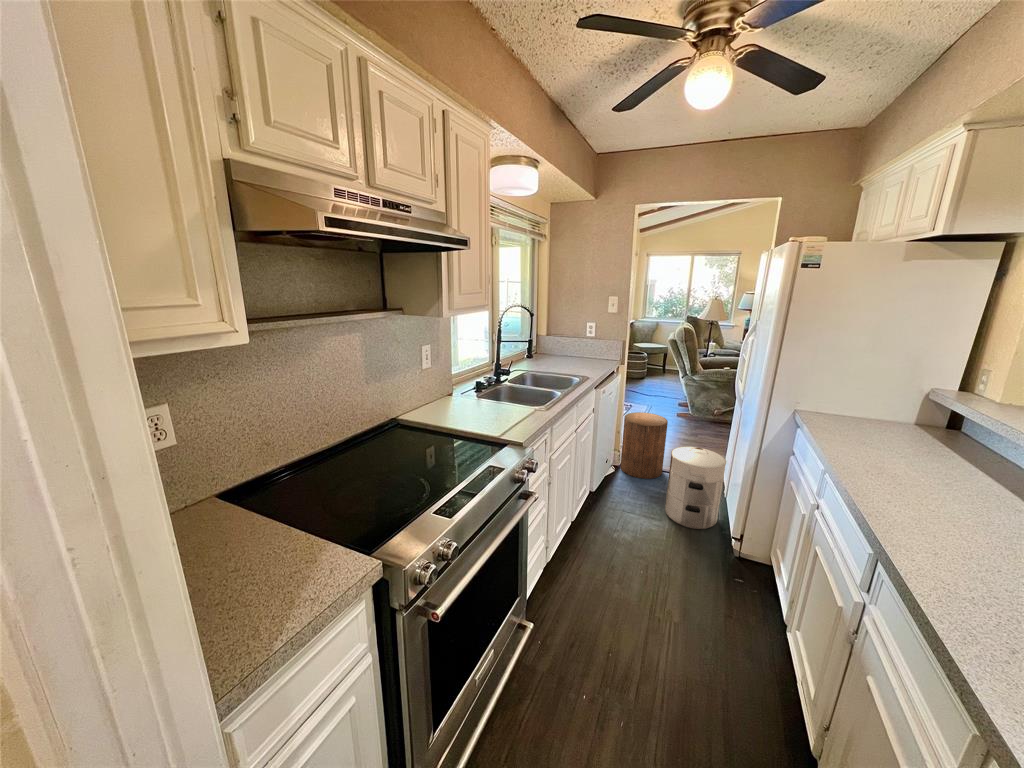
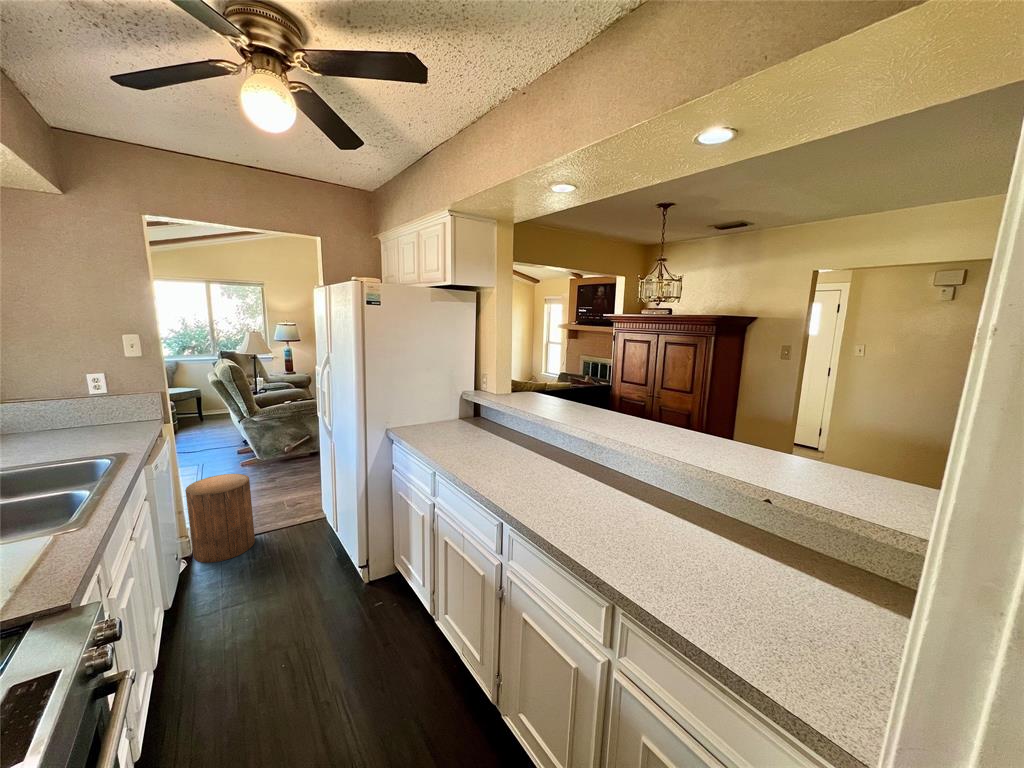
waste bin: present [665,447,726,529] -> none [272,492,336,586]

